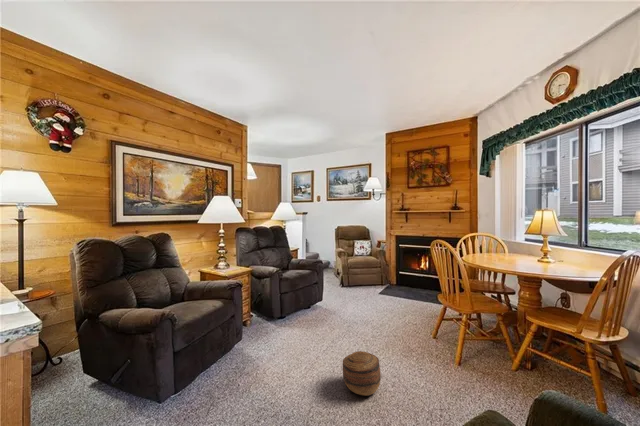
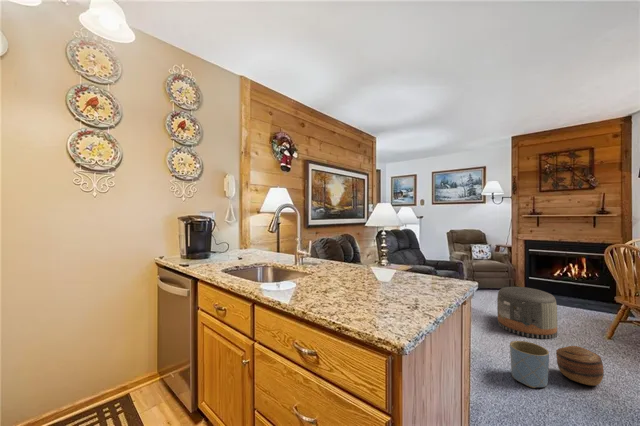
pouf: none [336,284,386,339] -> present [497,287,557,339]
planter: none [288,350,324,406] -> present [510,341,549,388]

